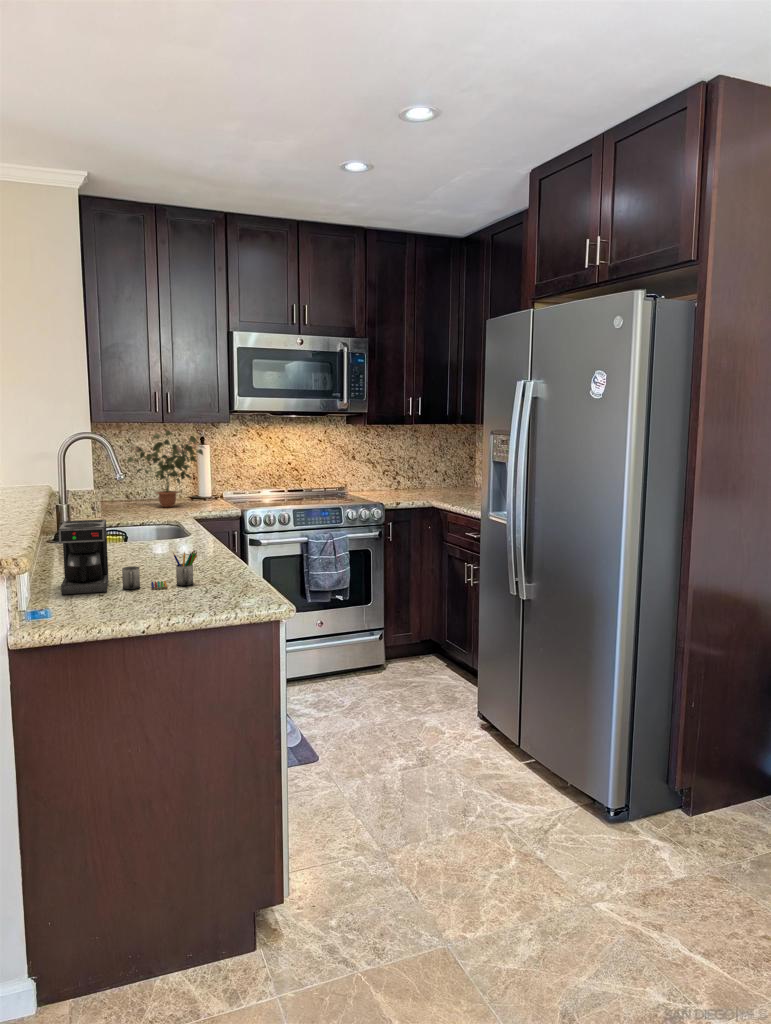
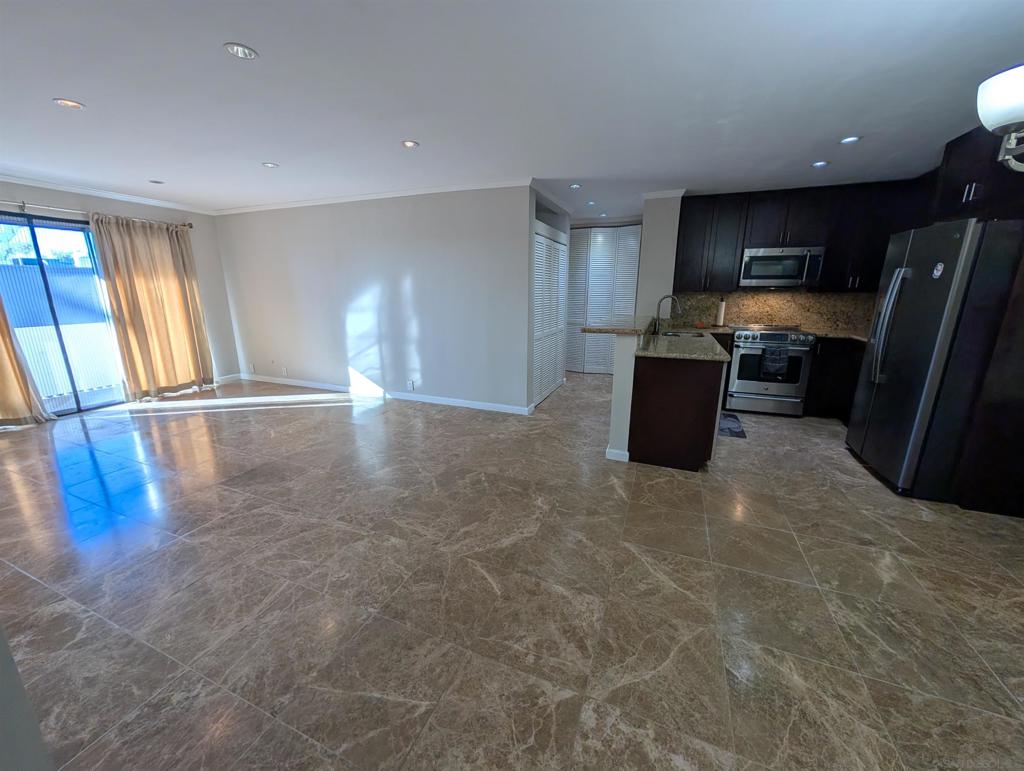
coffee maker: present [58,520,197,595] -> none [653,324,701,349]

